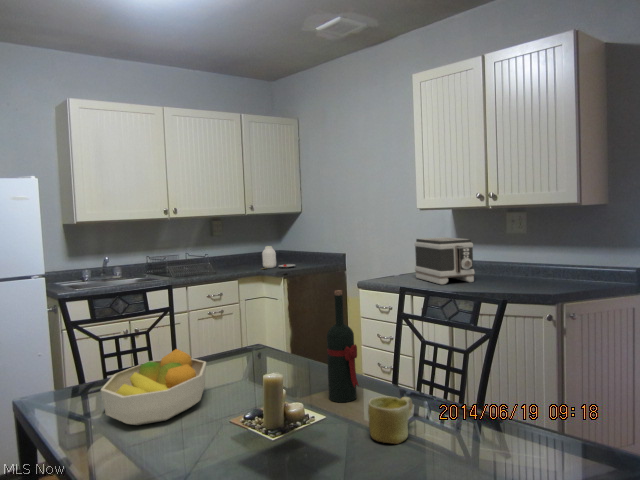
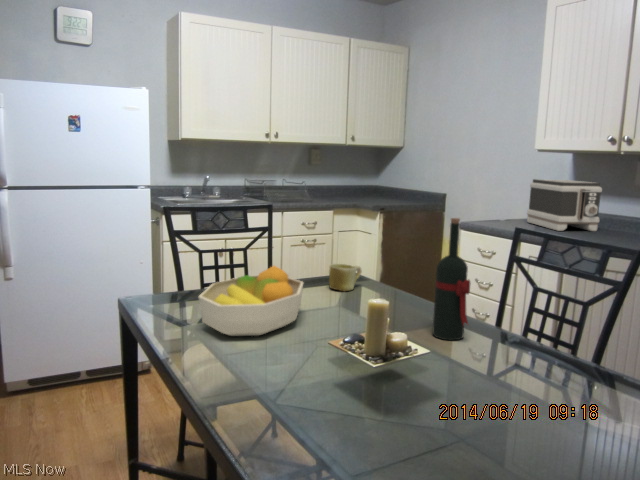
jar: present [262,246,295,269] -> none [356,179,393,202]
mug: present [368,396,413,444] -> present [329,264,362,292]

